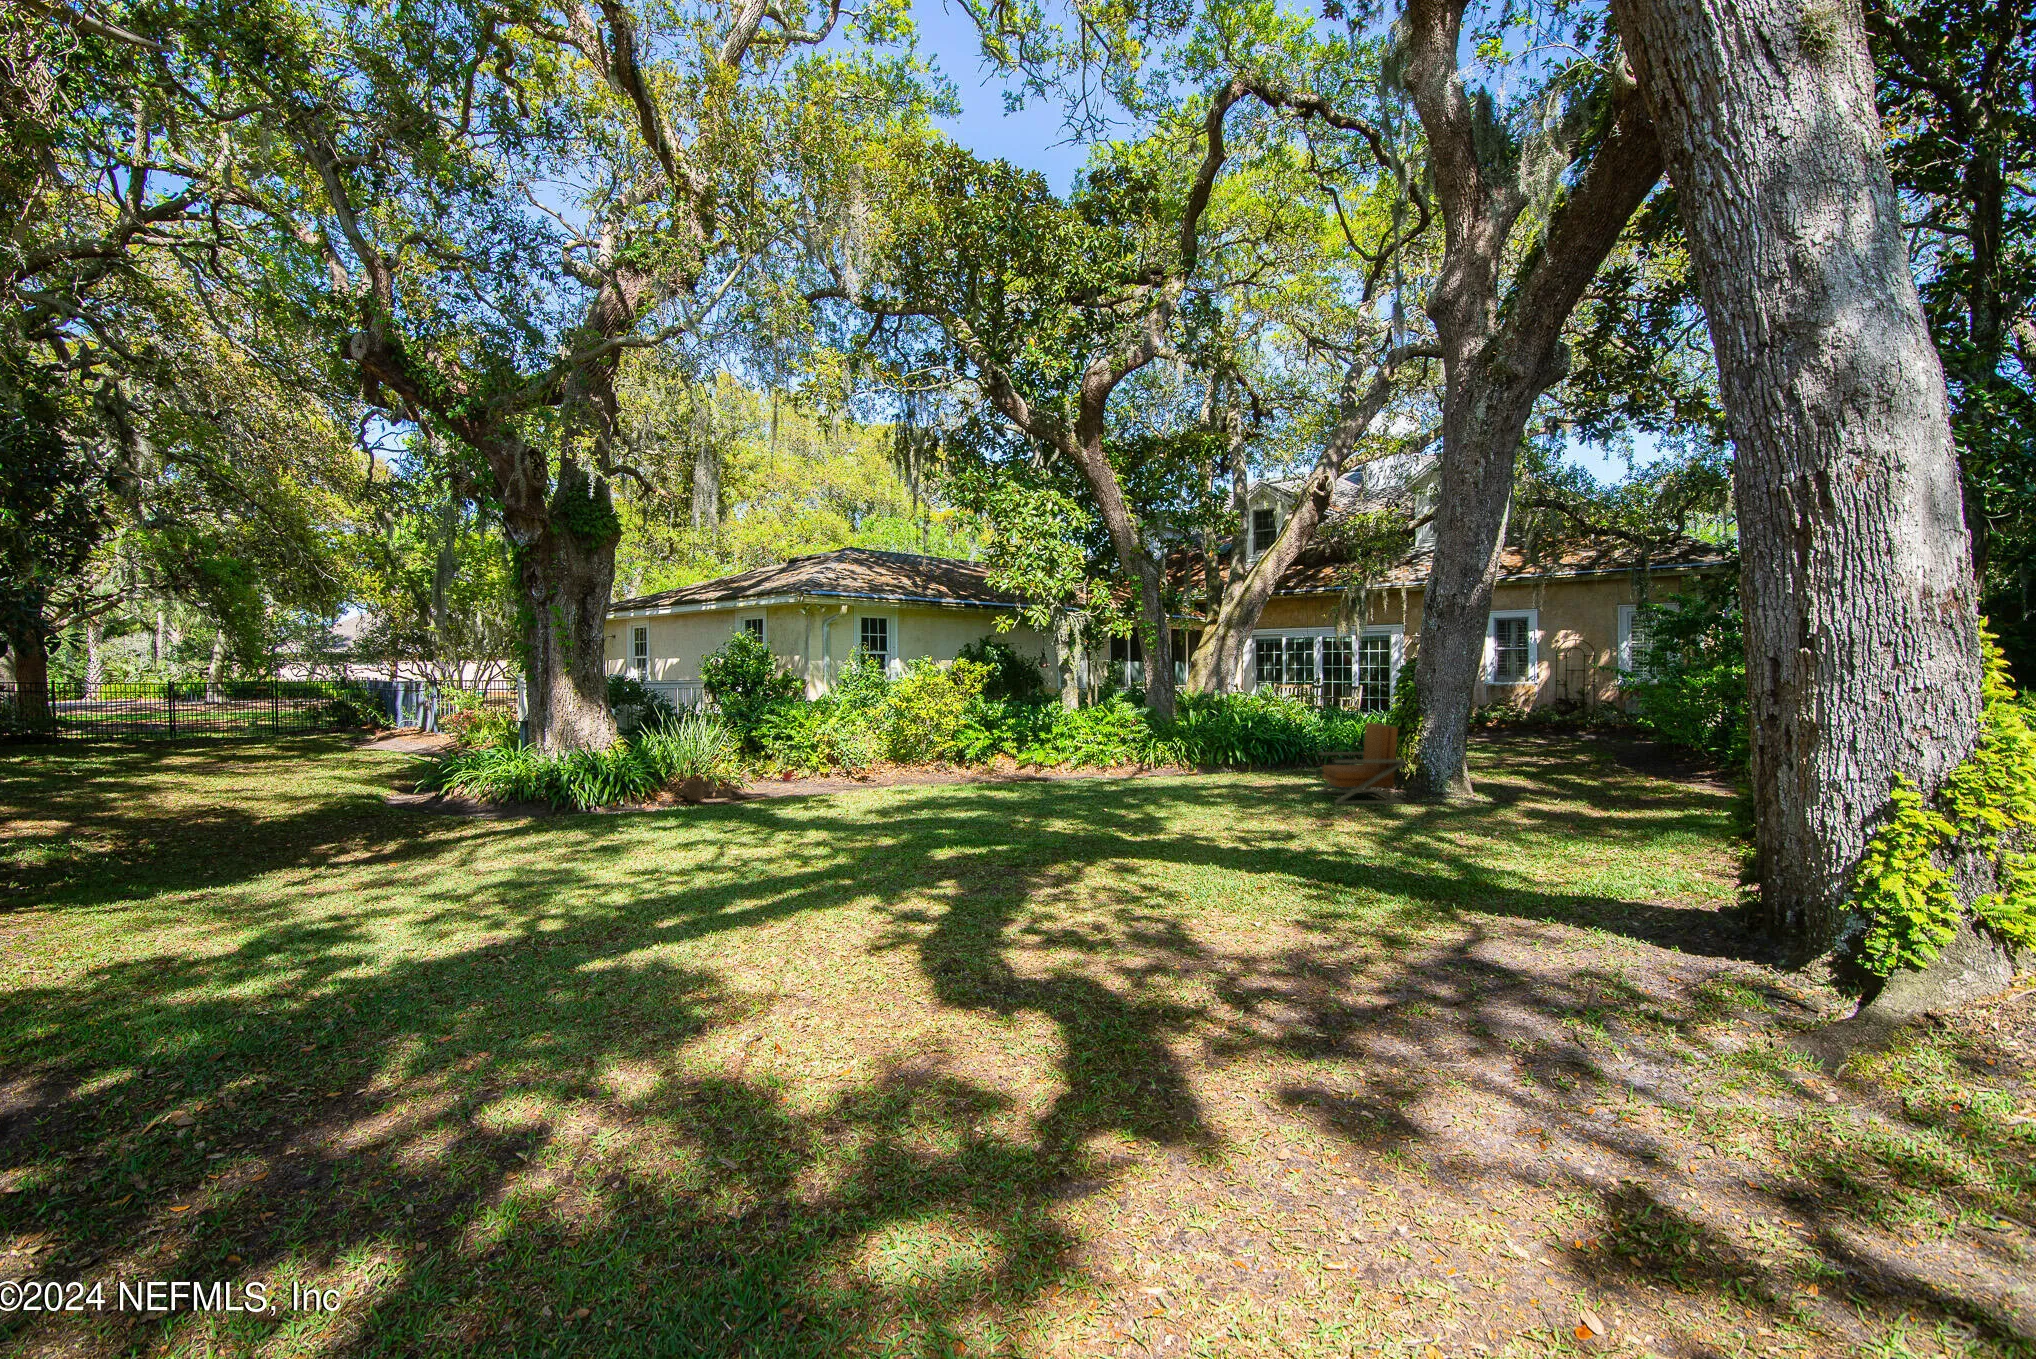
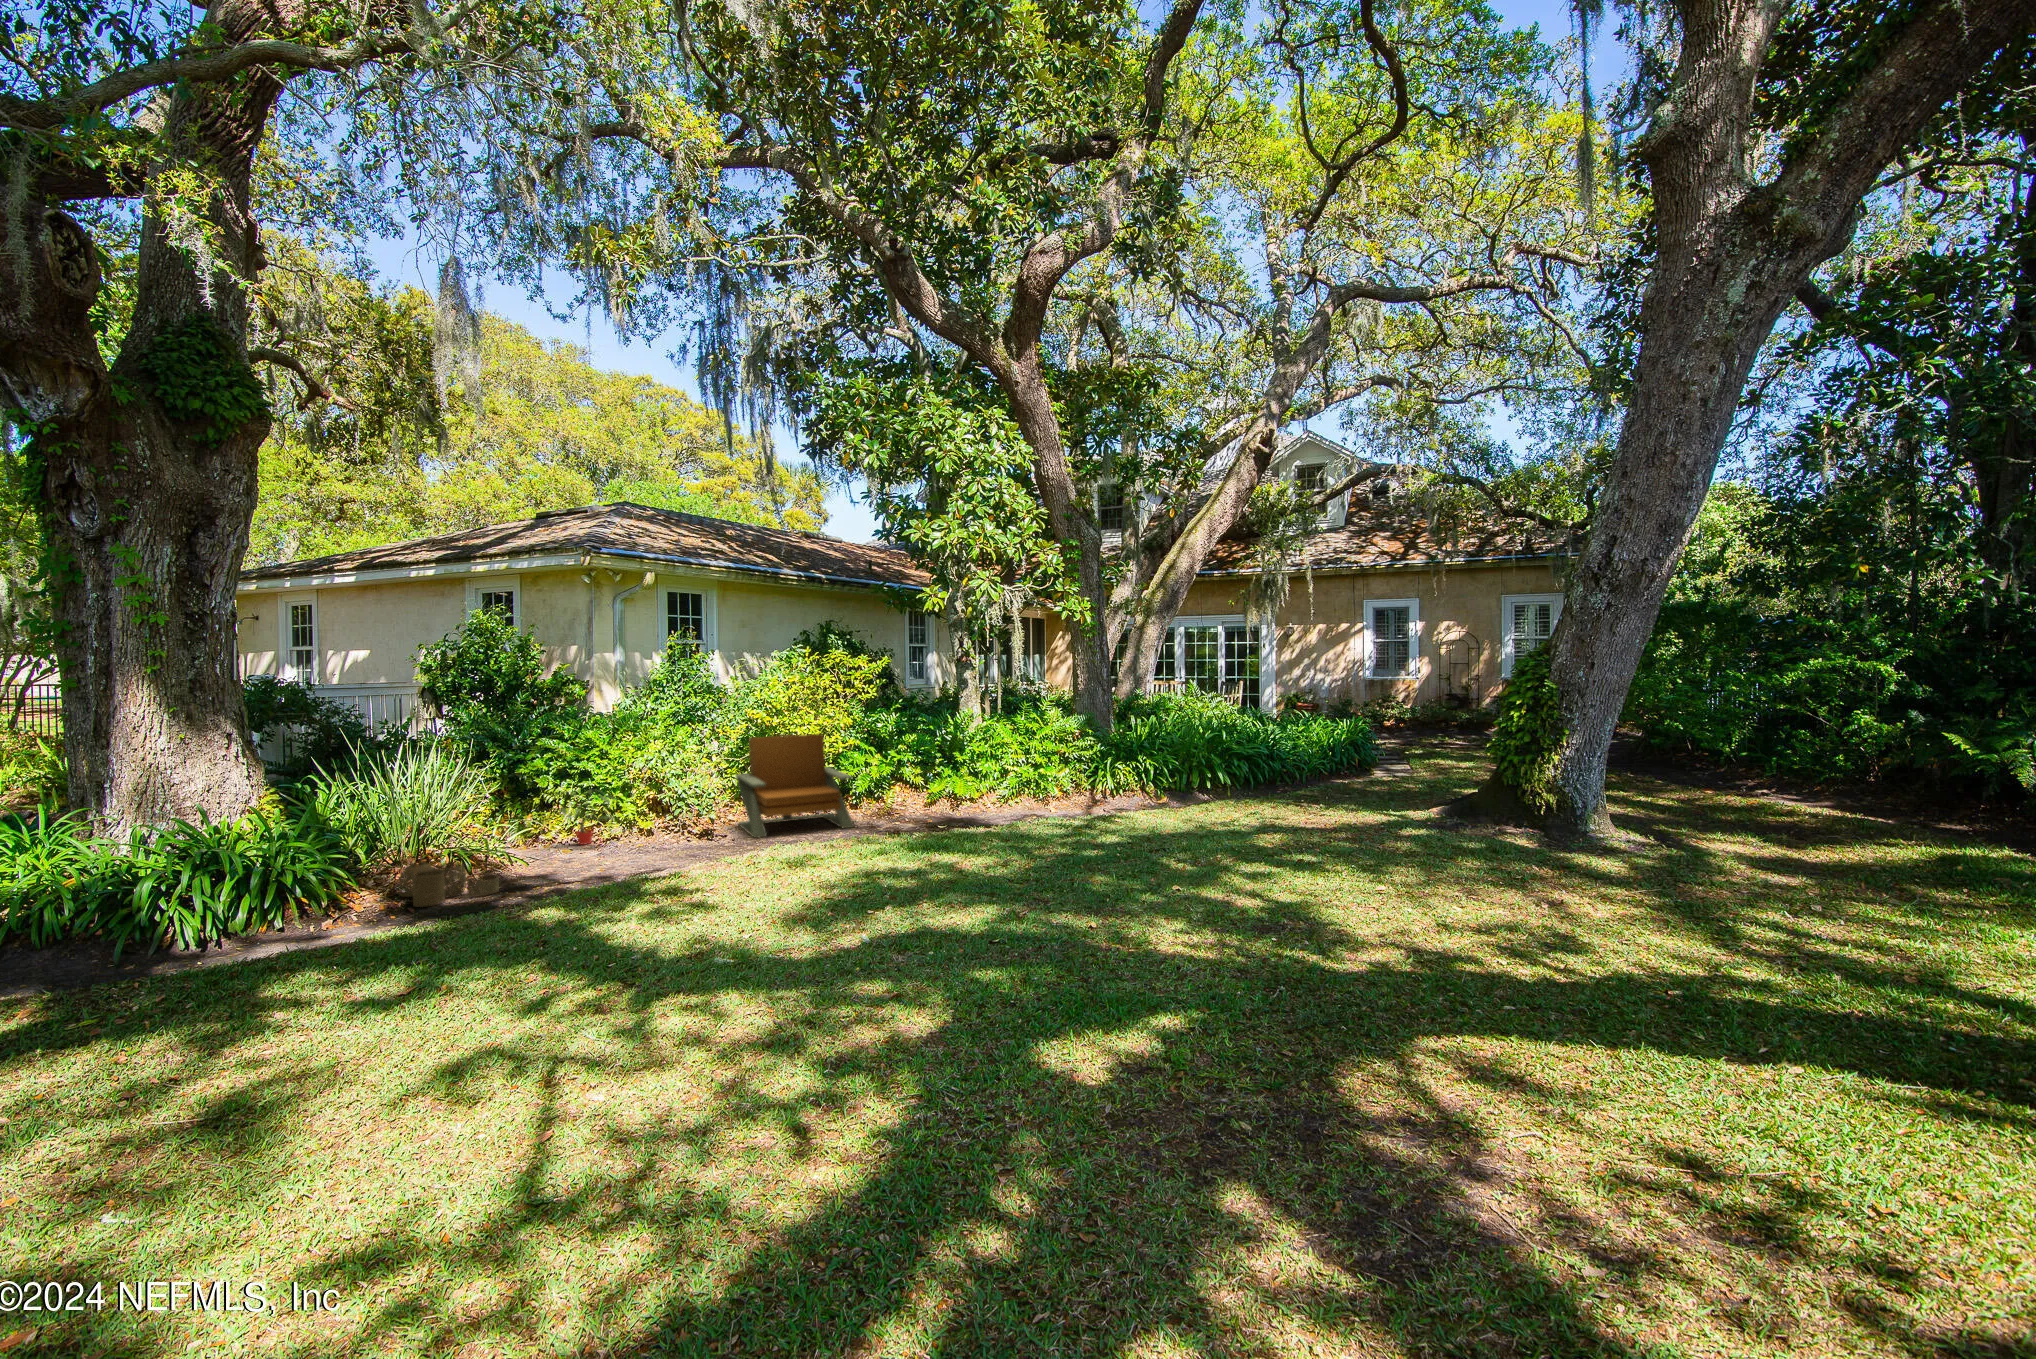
lounge chair: present [1319,722,1407,804] -> present [736,734,854,838]

